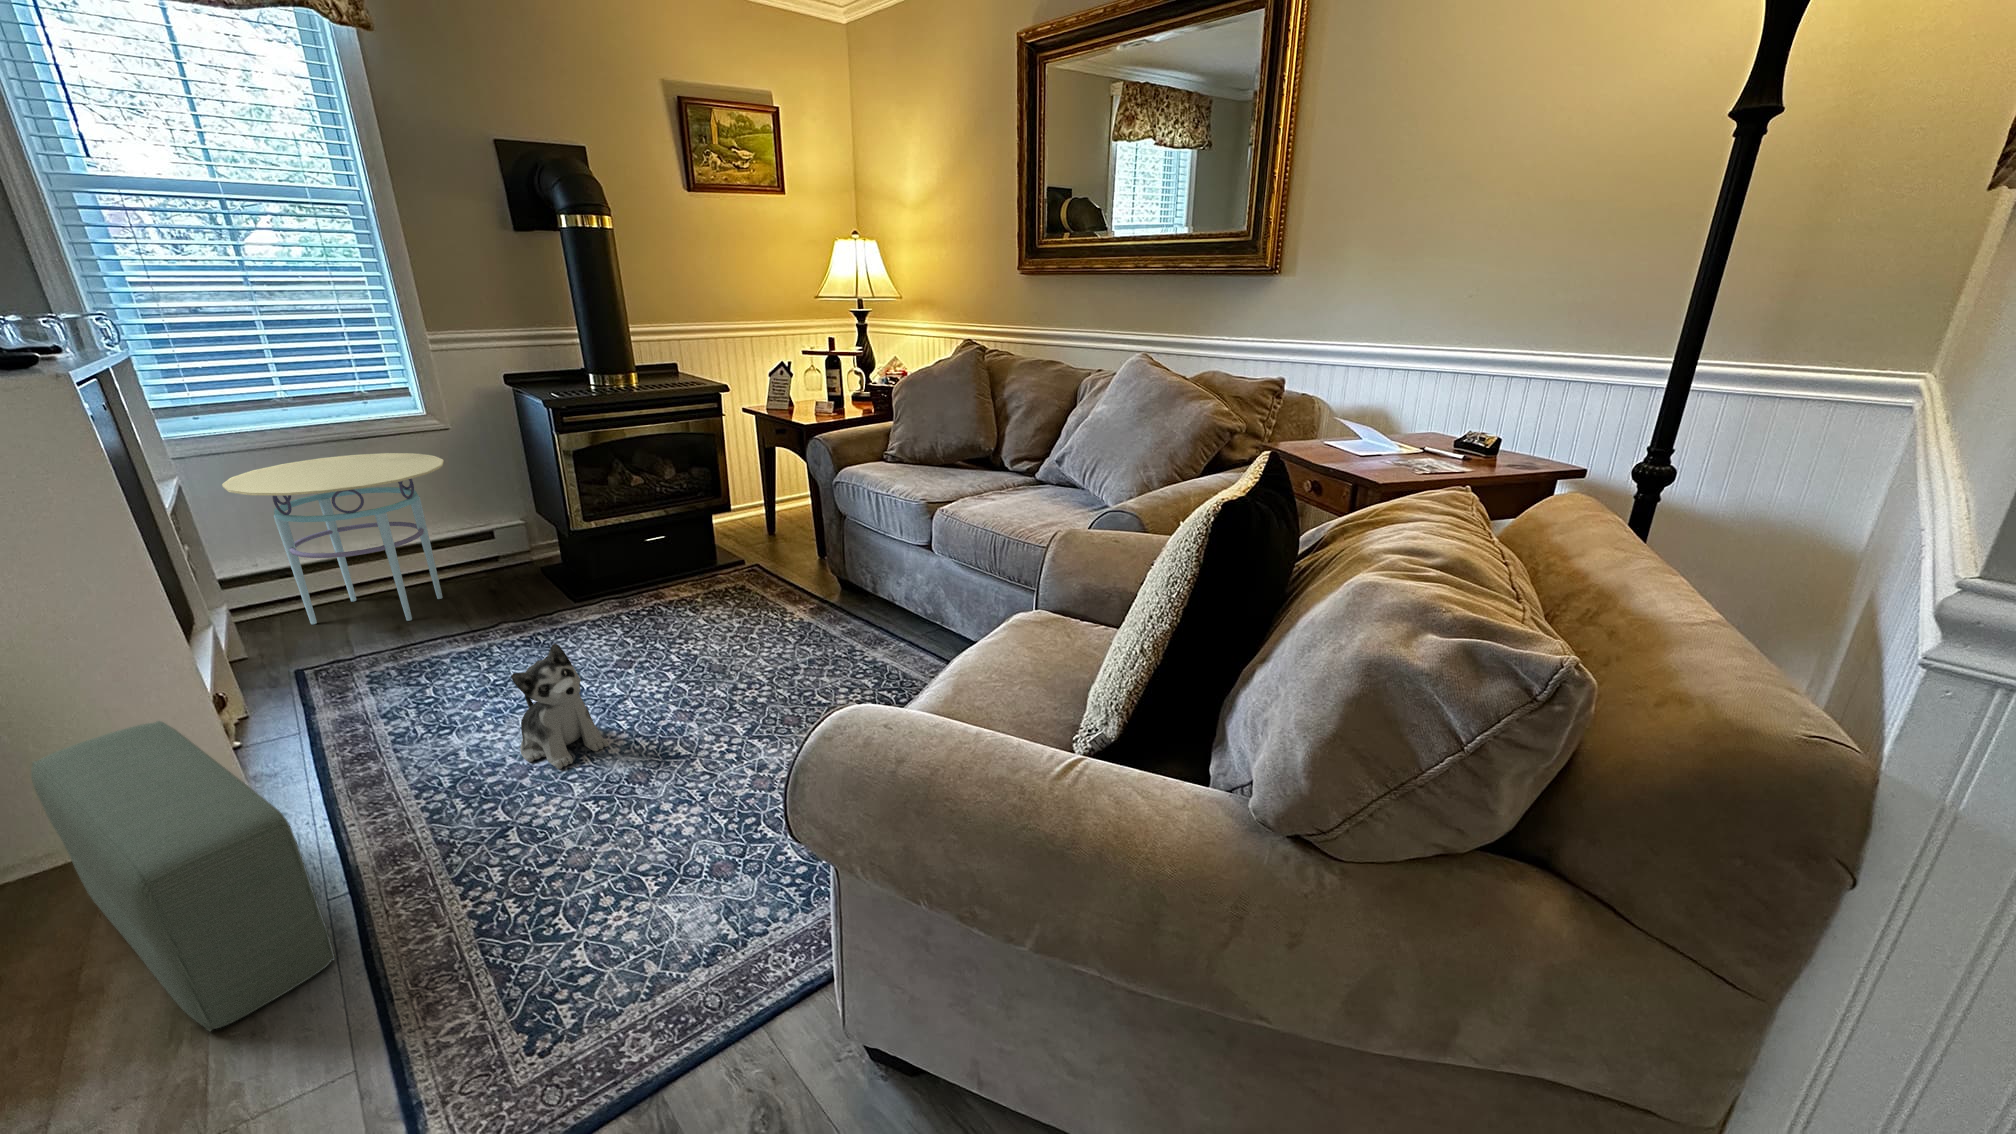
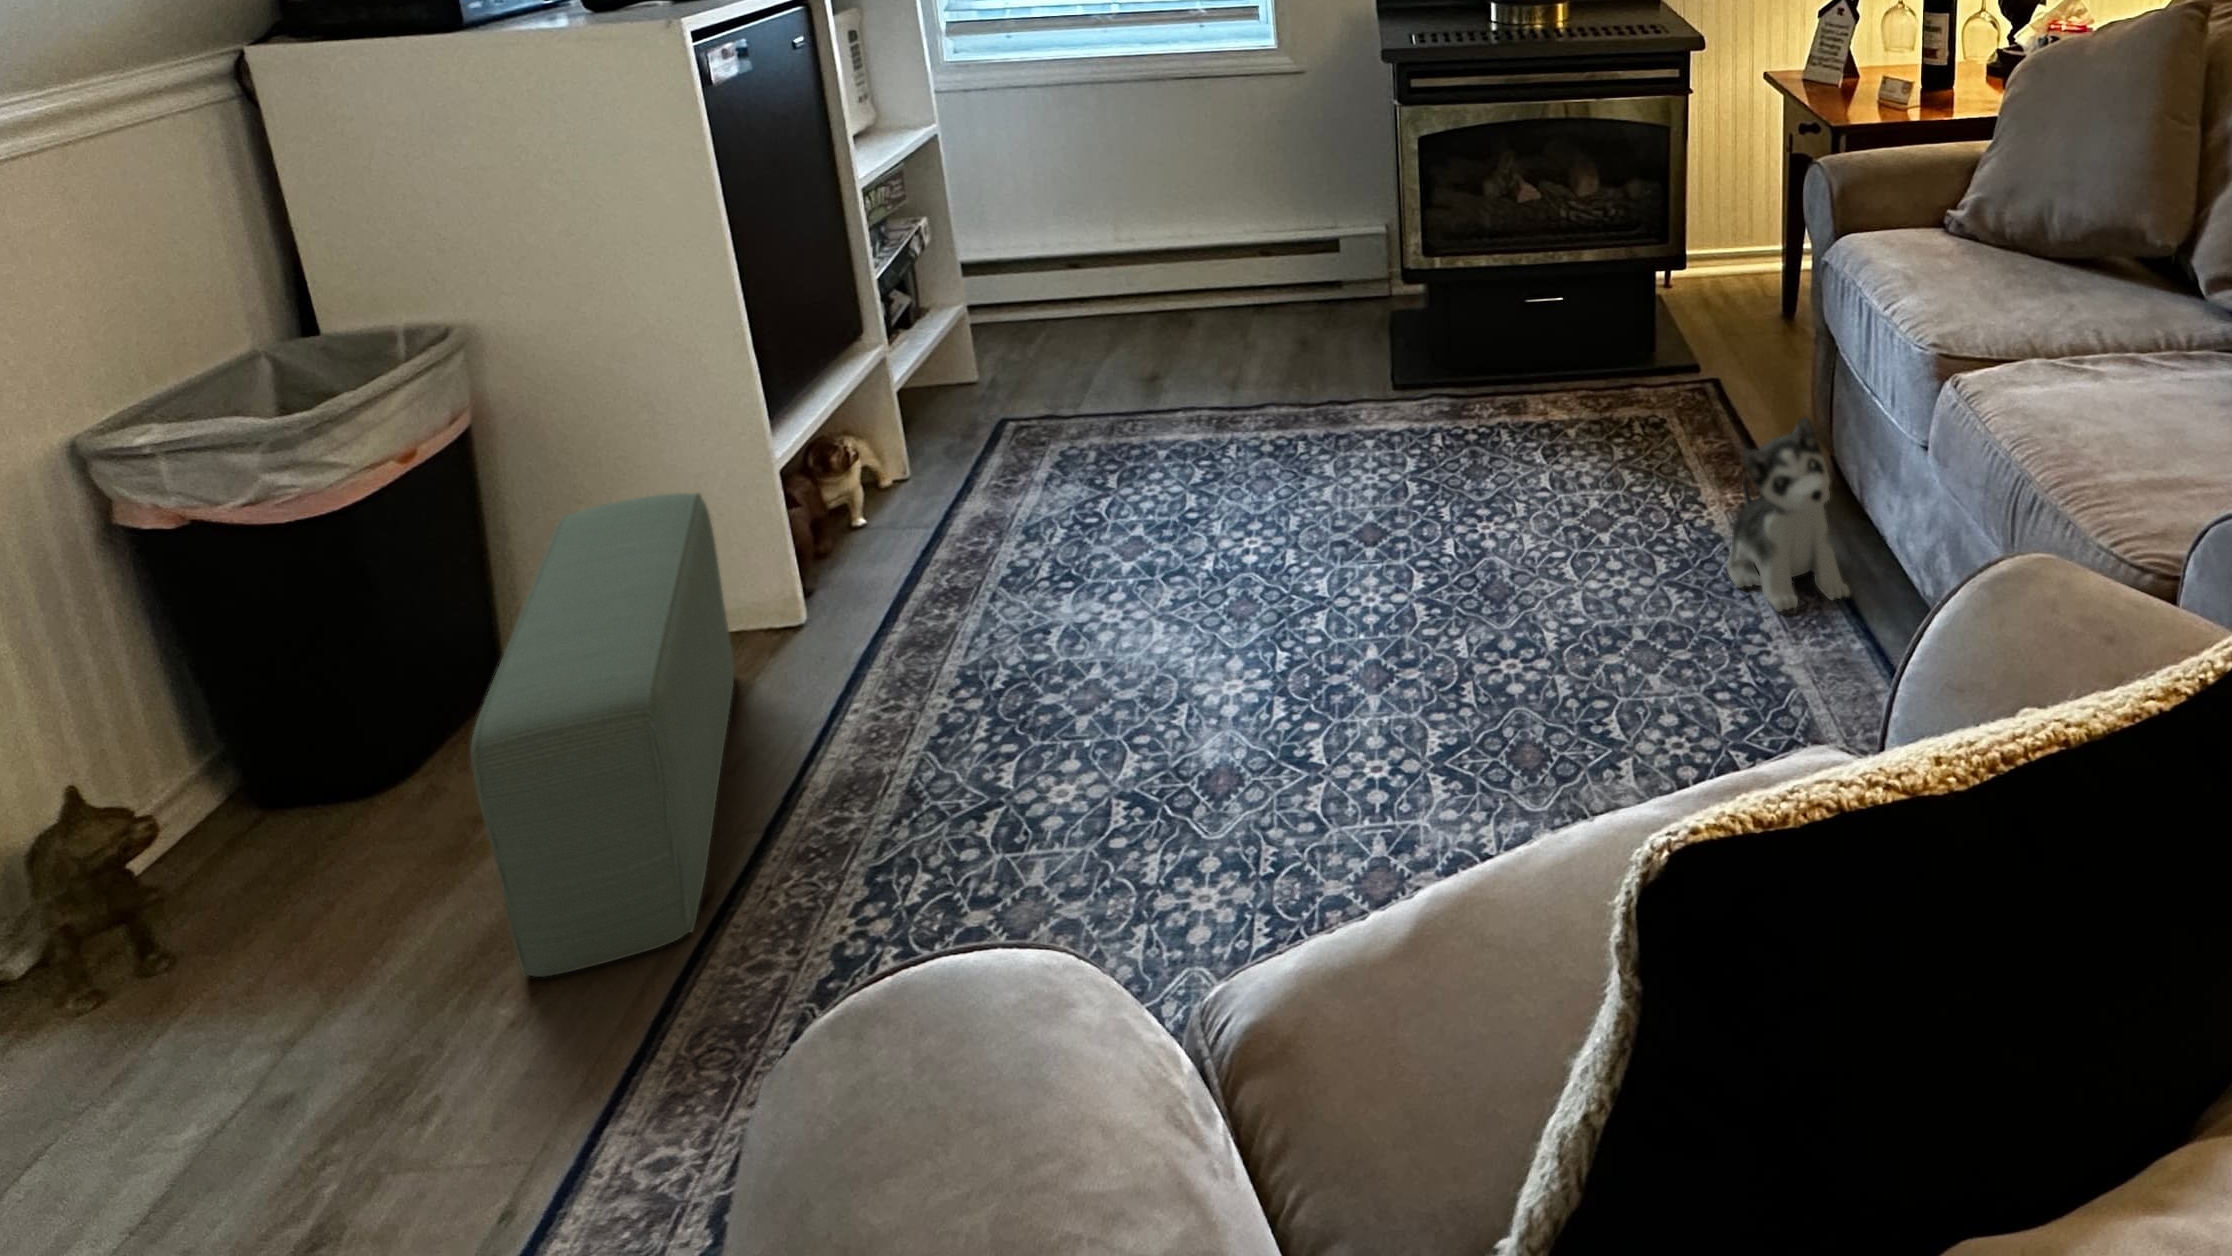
side table: present [222,453,444,624] -> none [992,105,1262,374]
plush toy: present [511,644,608,769] -> present [1727,417,1850,612]

